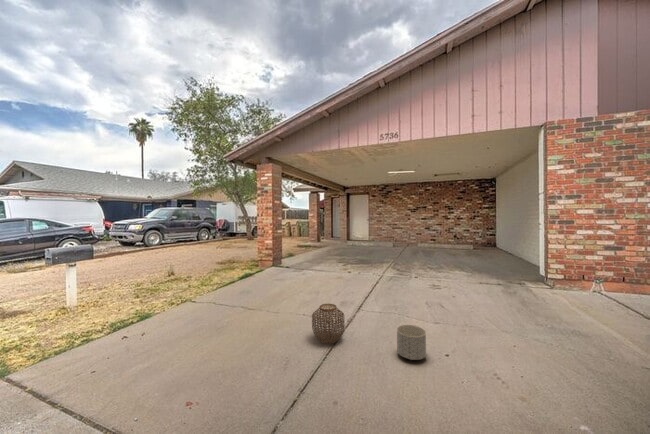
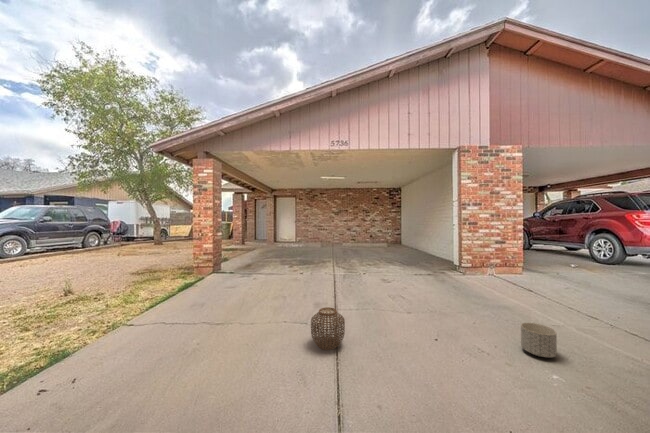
planter: present [397,325,426,360] -> present [521,323,557,358]

